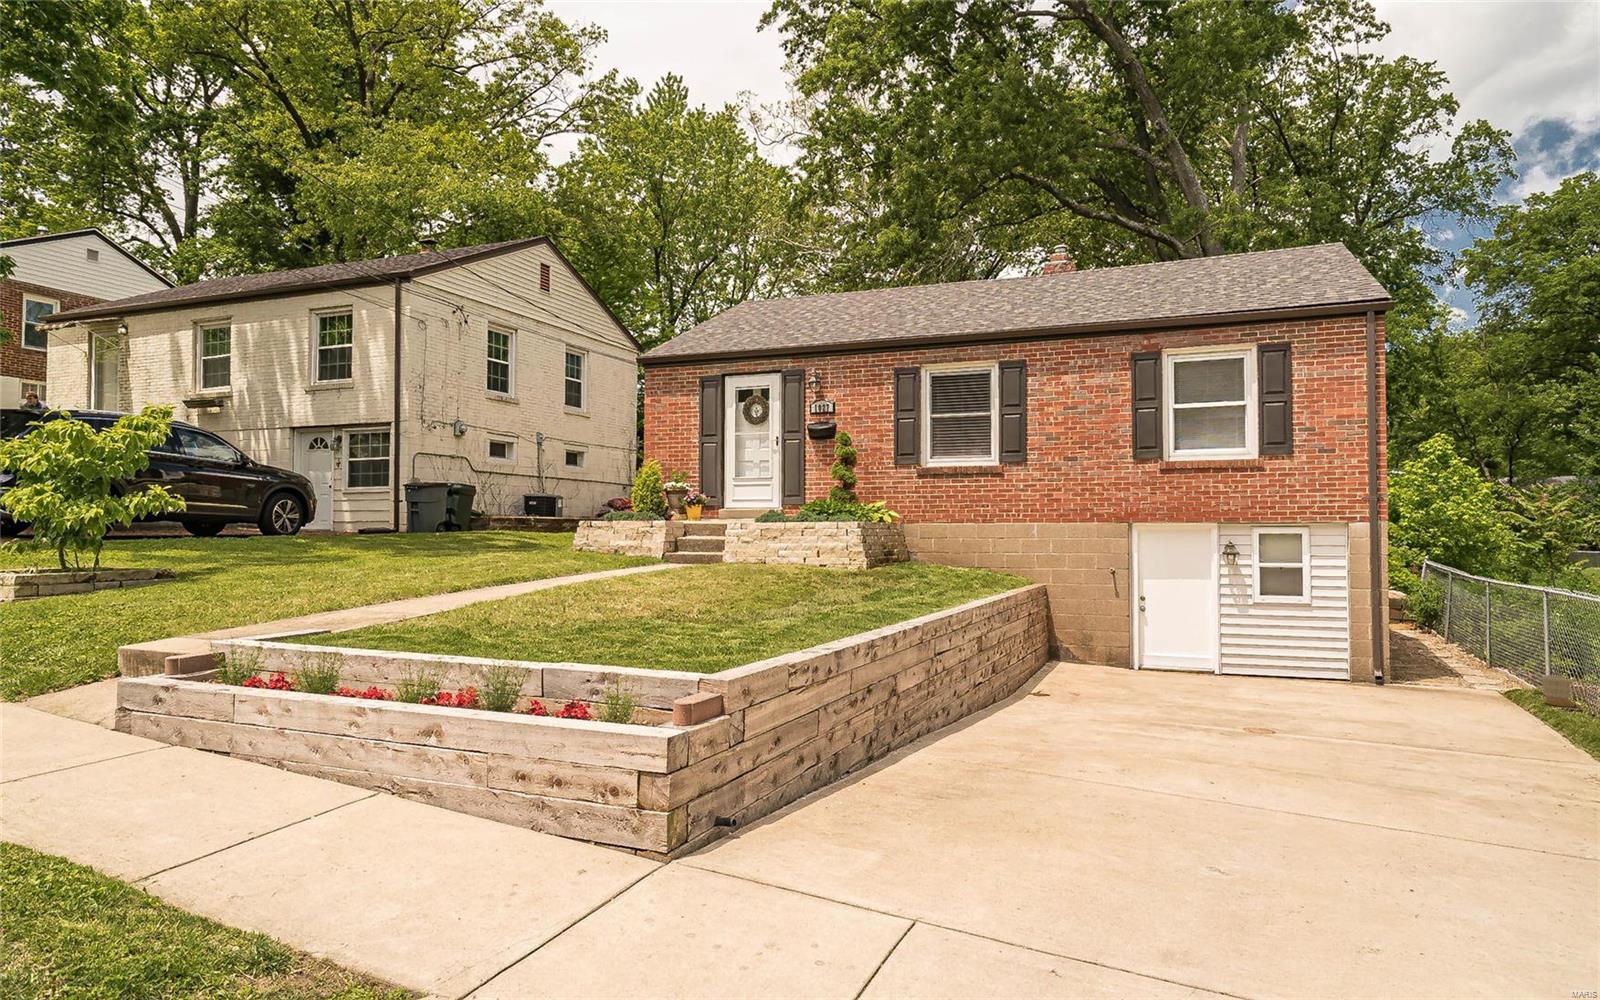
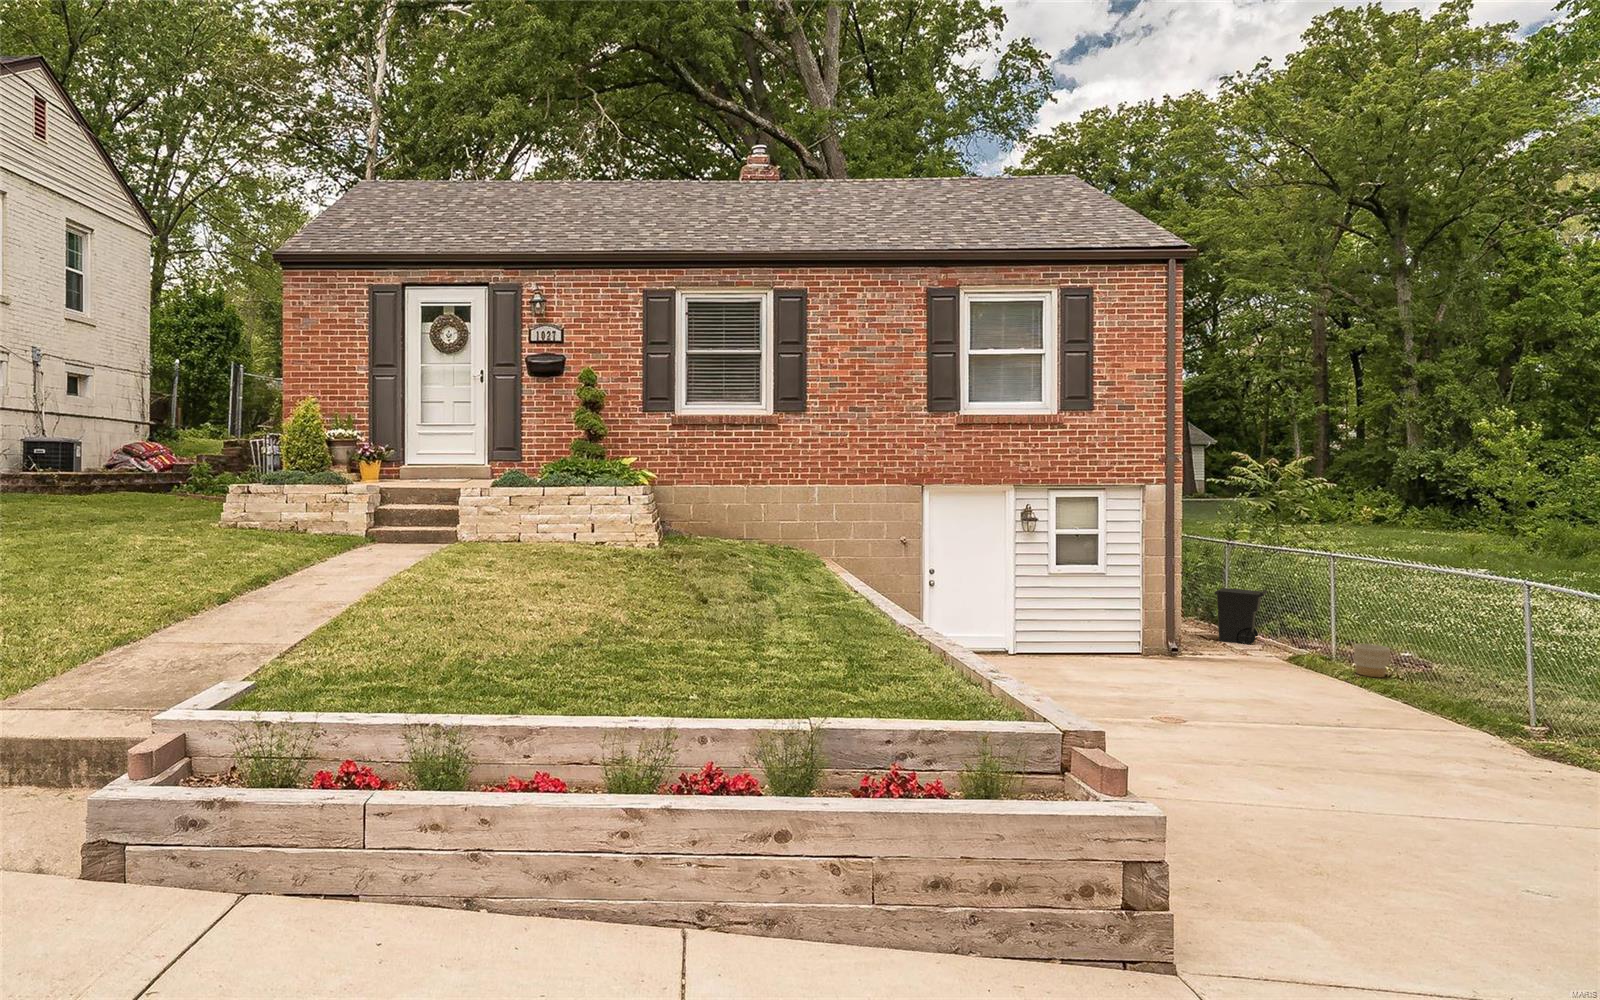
trash can: none [1438,624,1500,679] -> present [1215,588,1267,645]

